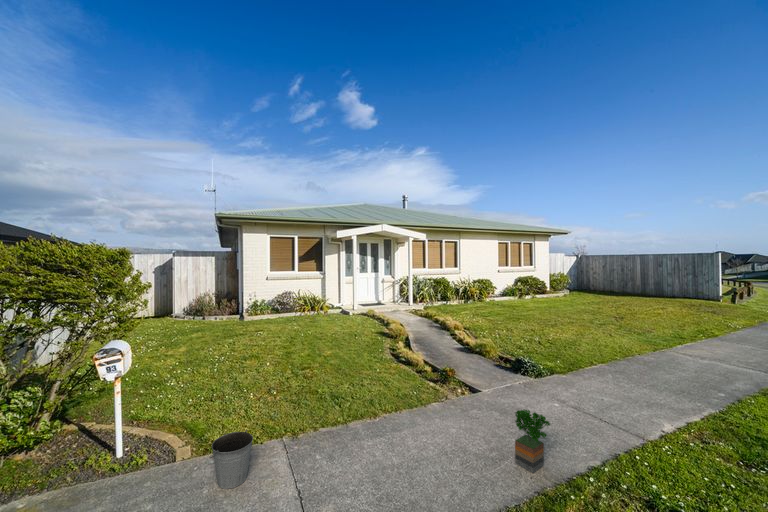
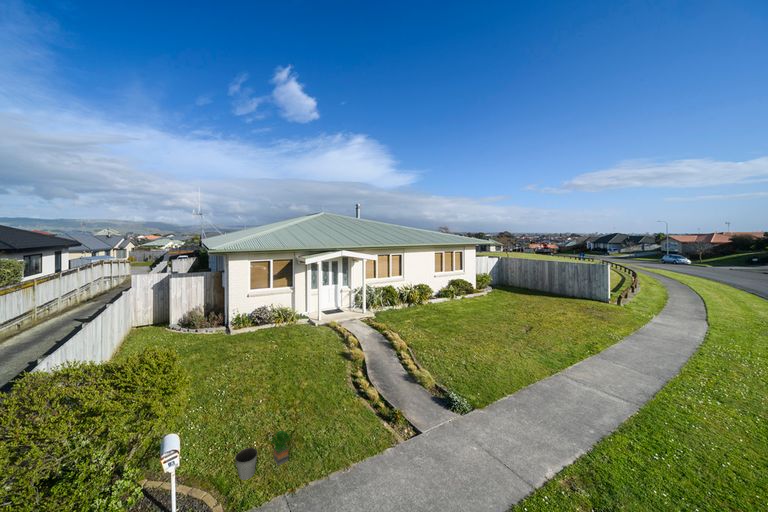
potted tree: present [515,409,550,473] -> present [271,430,292,465]

